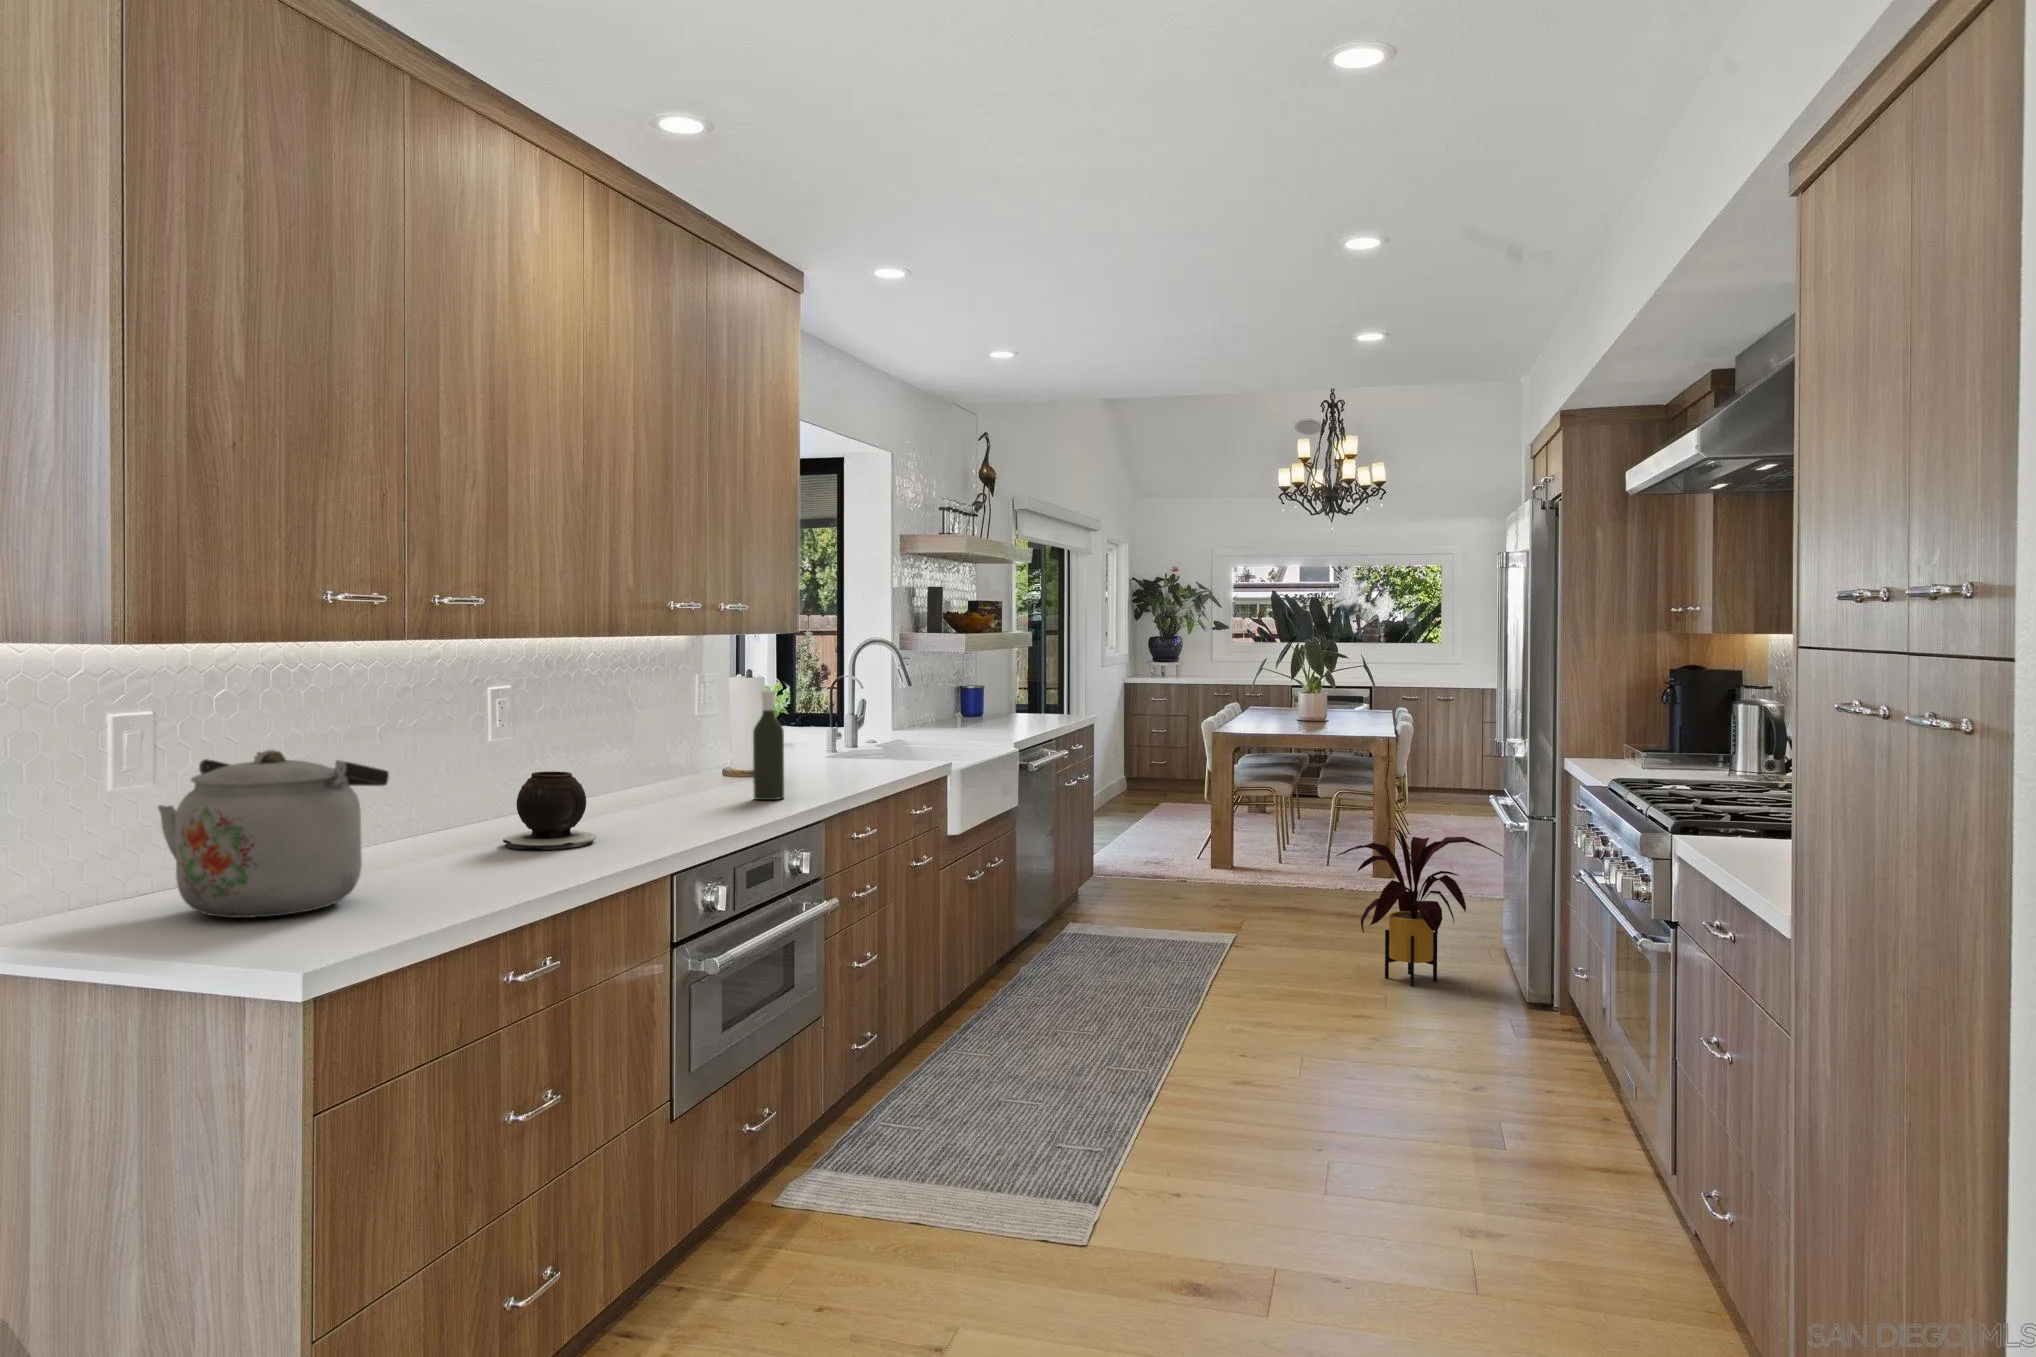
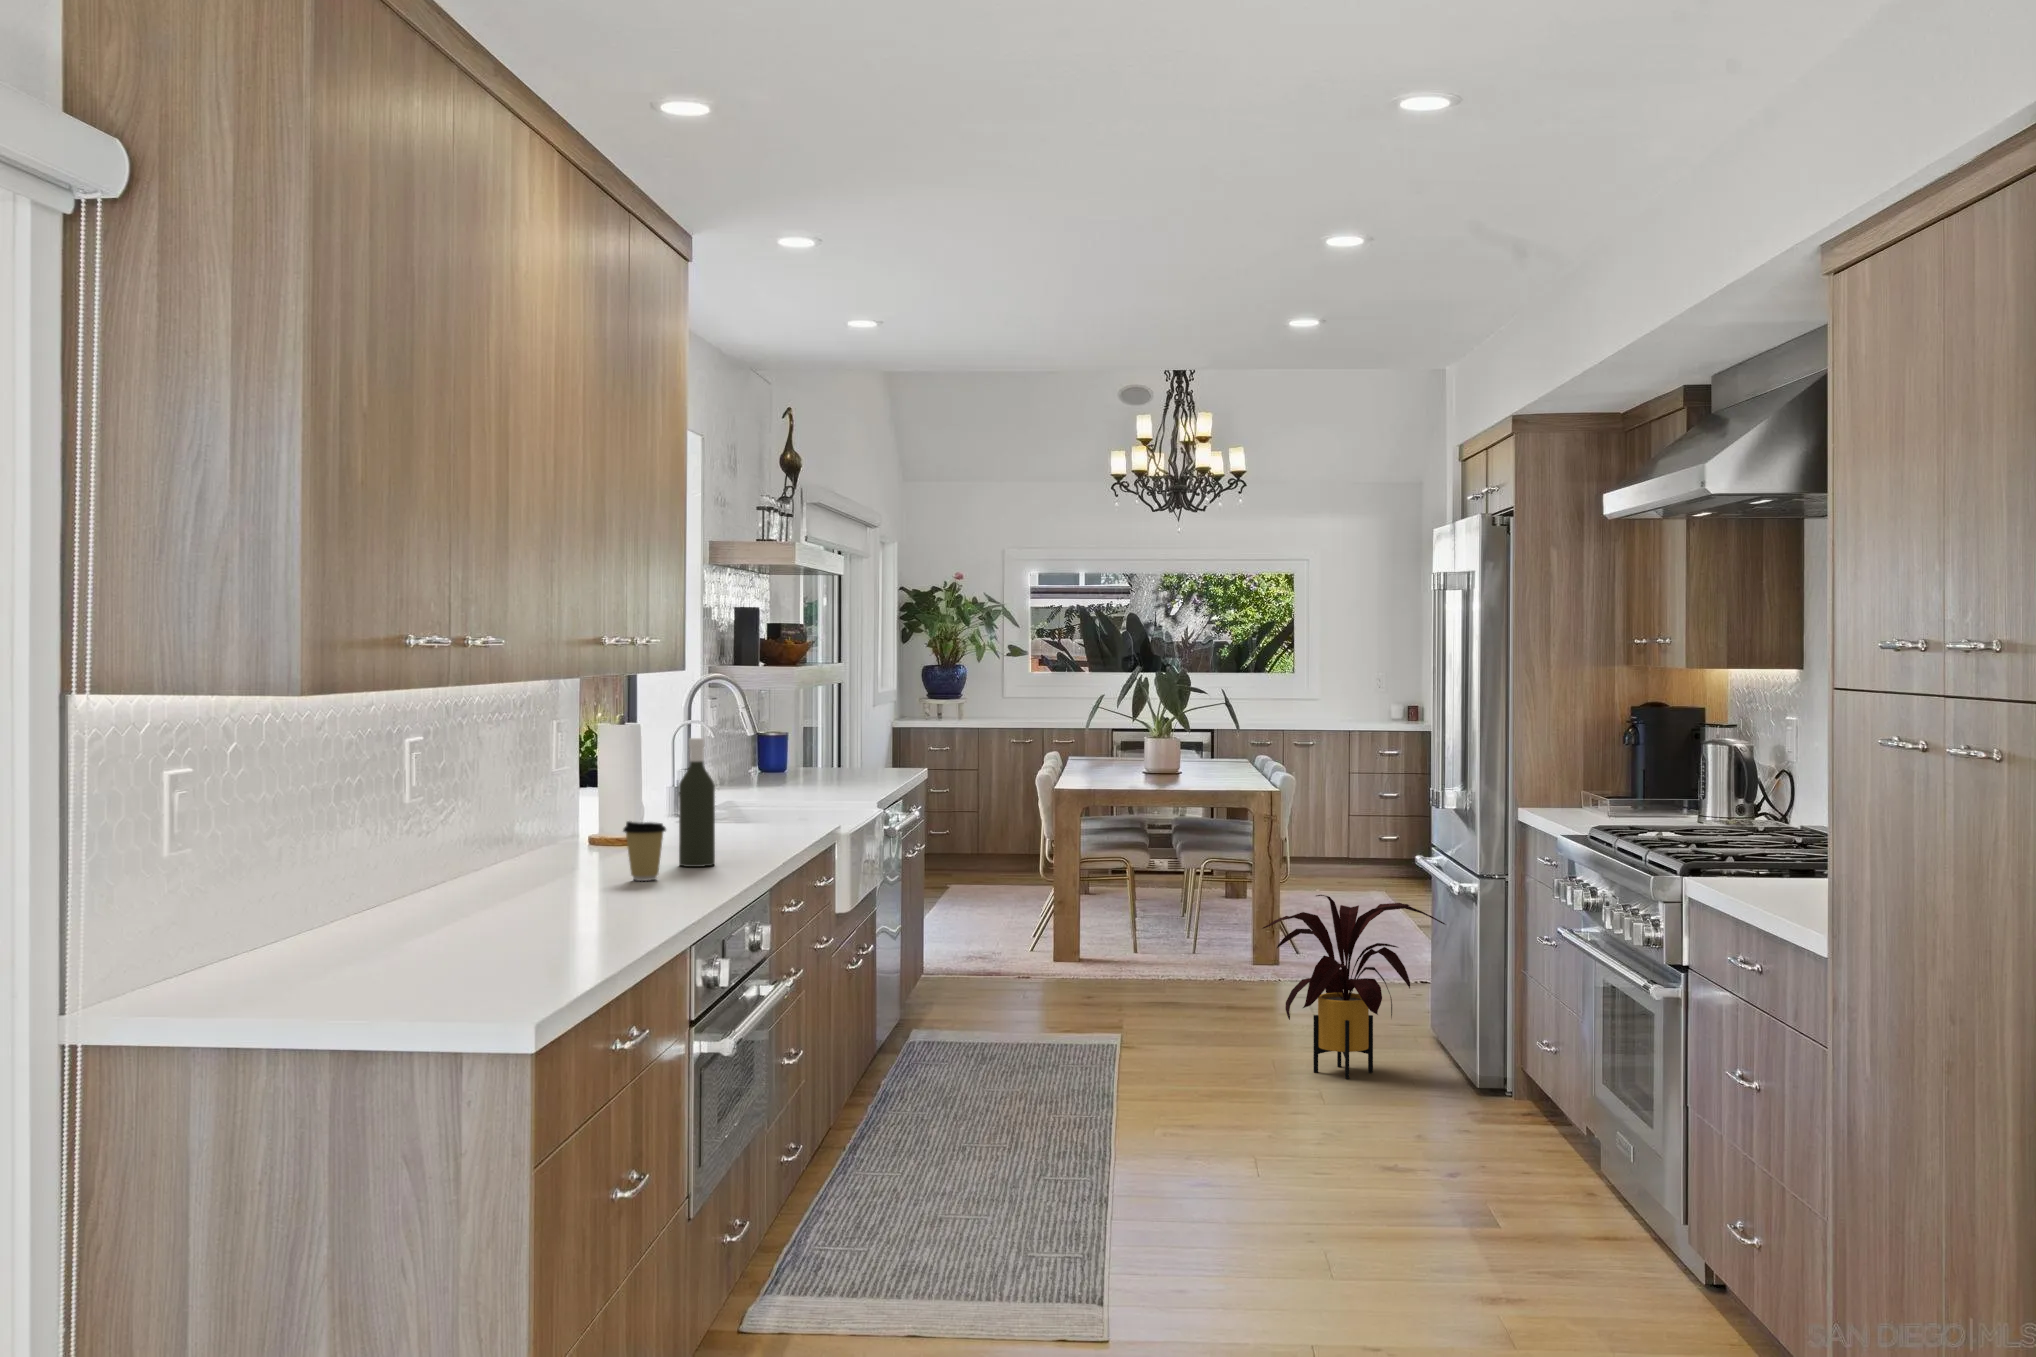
kettle: present [158,750,389,918] -> none [240,804,471,982]
coffee cup: none [681,761,720,813] -> present [623,821,666,881]
vase: present [503,771,597,850] -> none [487,832,590,919]

